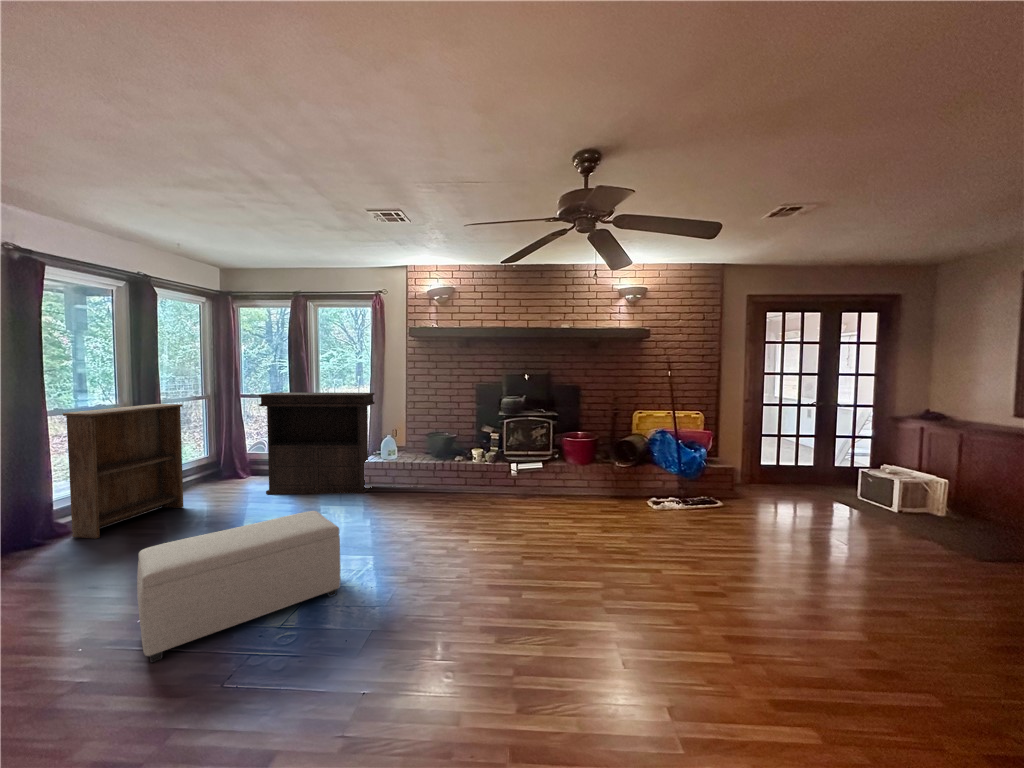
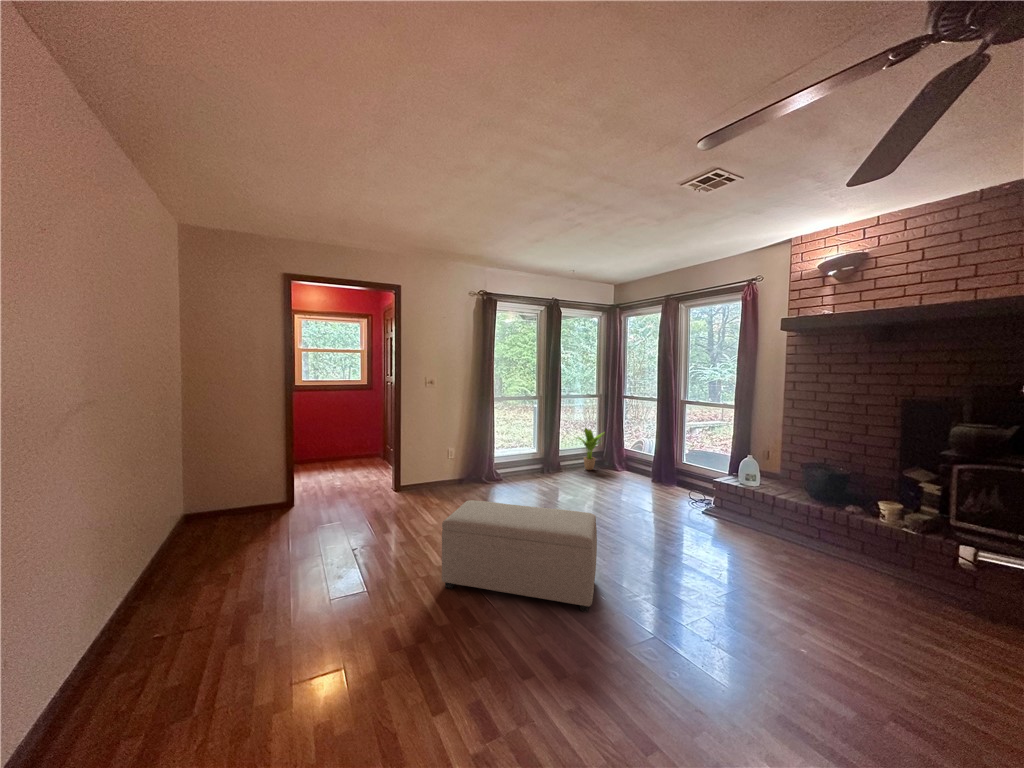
console table: present [259,392,375,494] -> none [620,394,733,515]
bookshelf: present [63,404,184,539] -> none [500,397,567,485]
potted plant: none [180,438,229,490] -> present [578,428,604,470]

